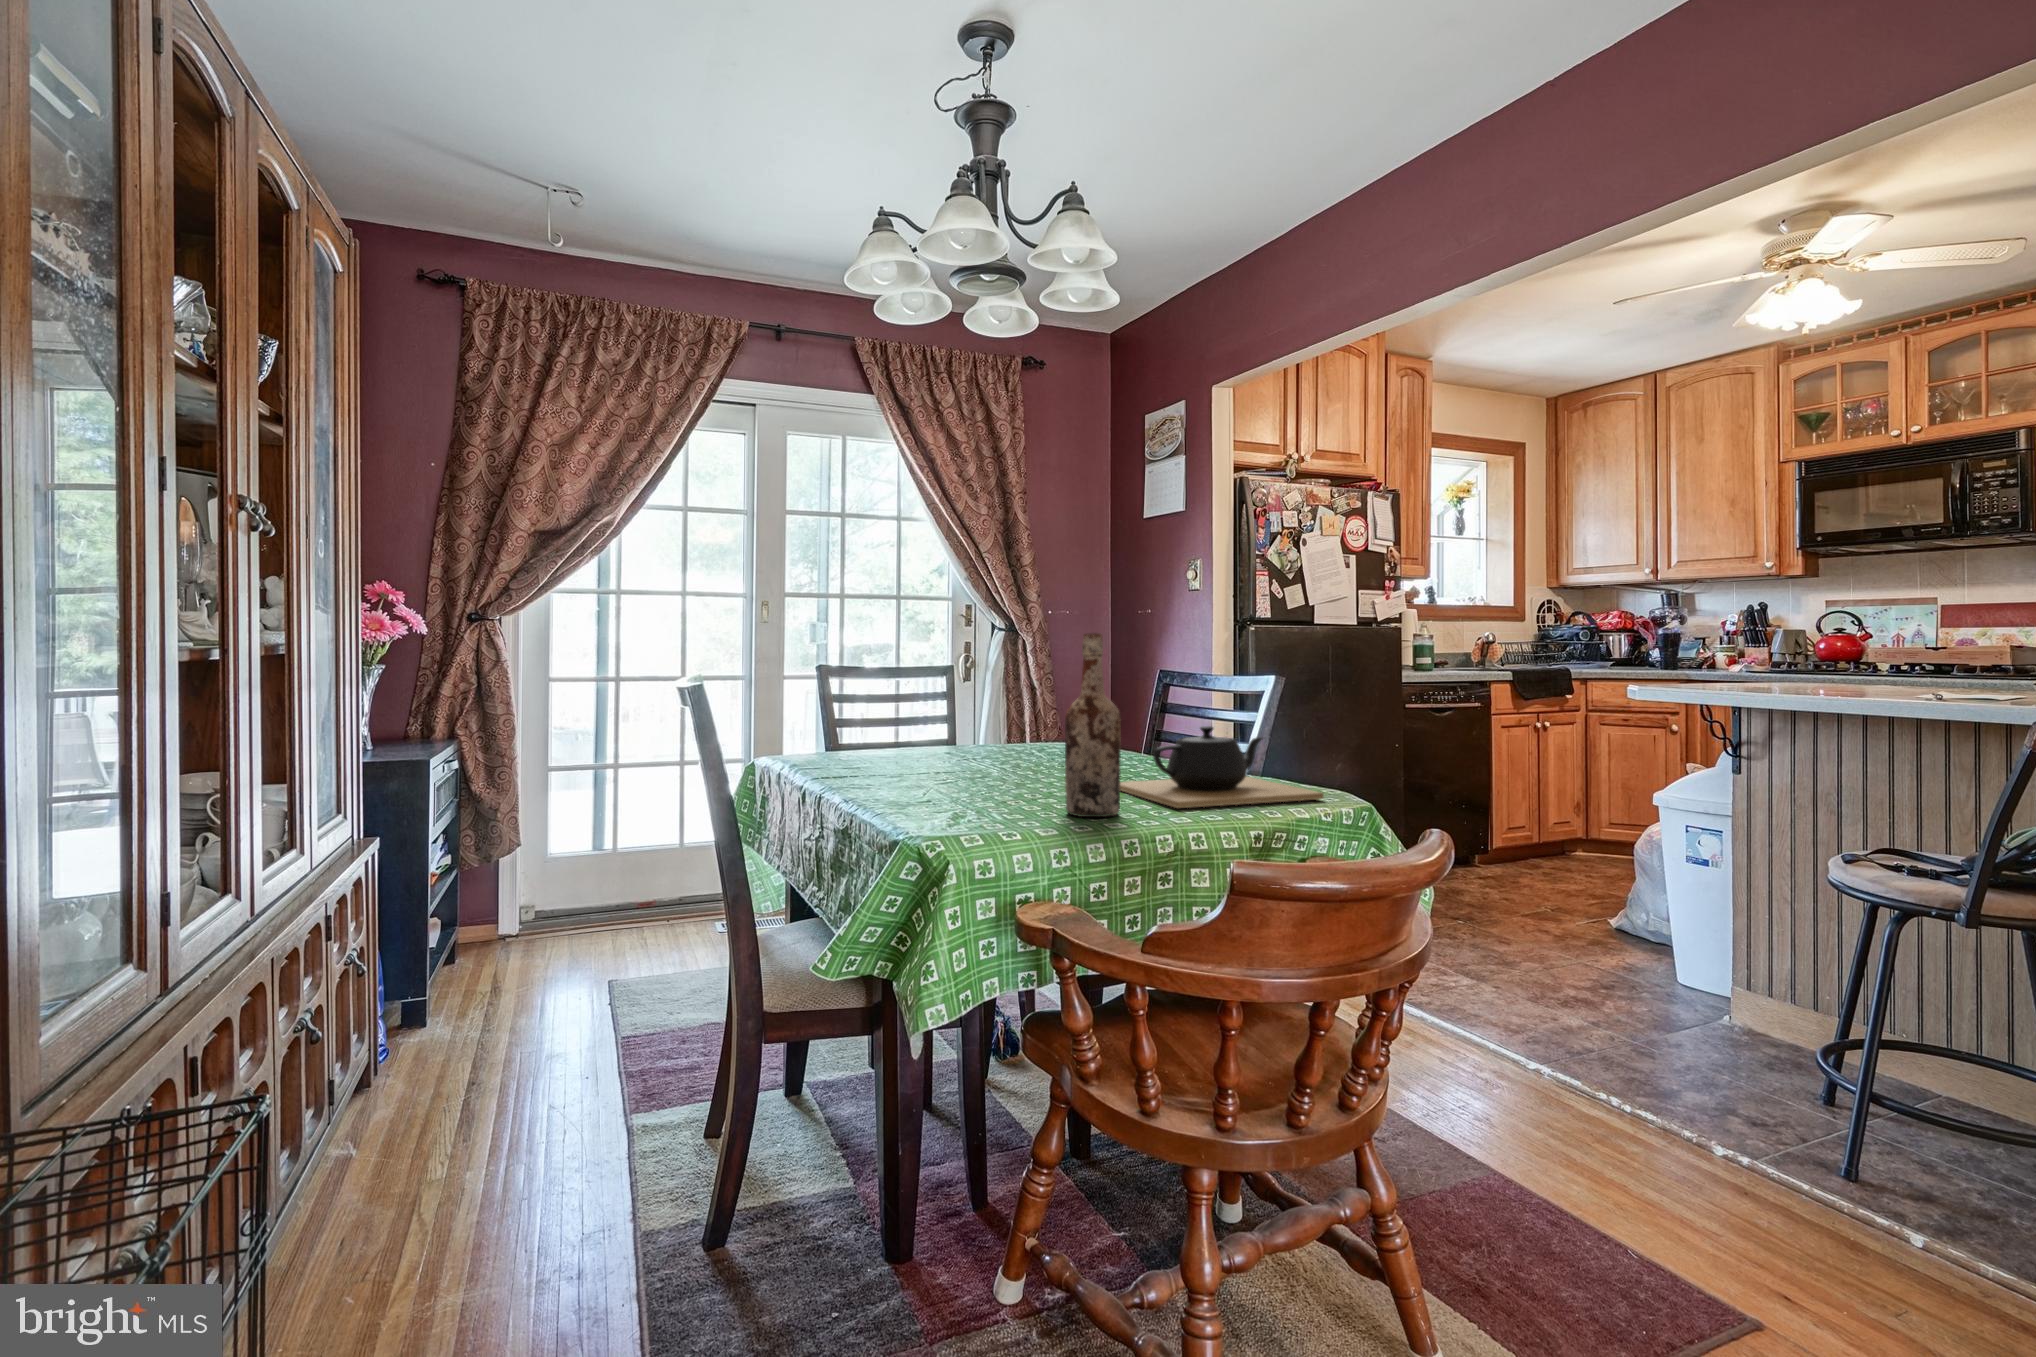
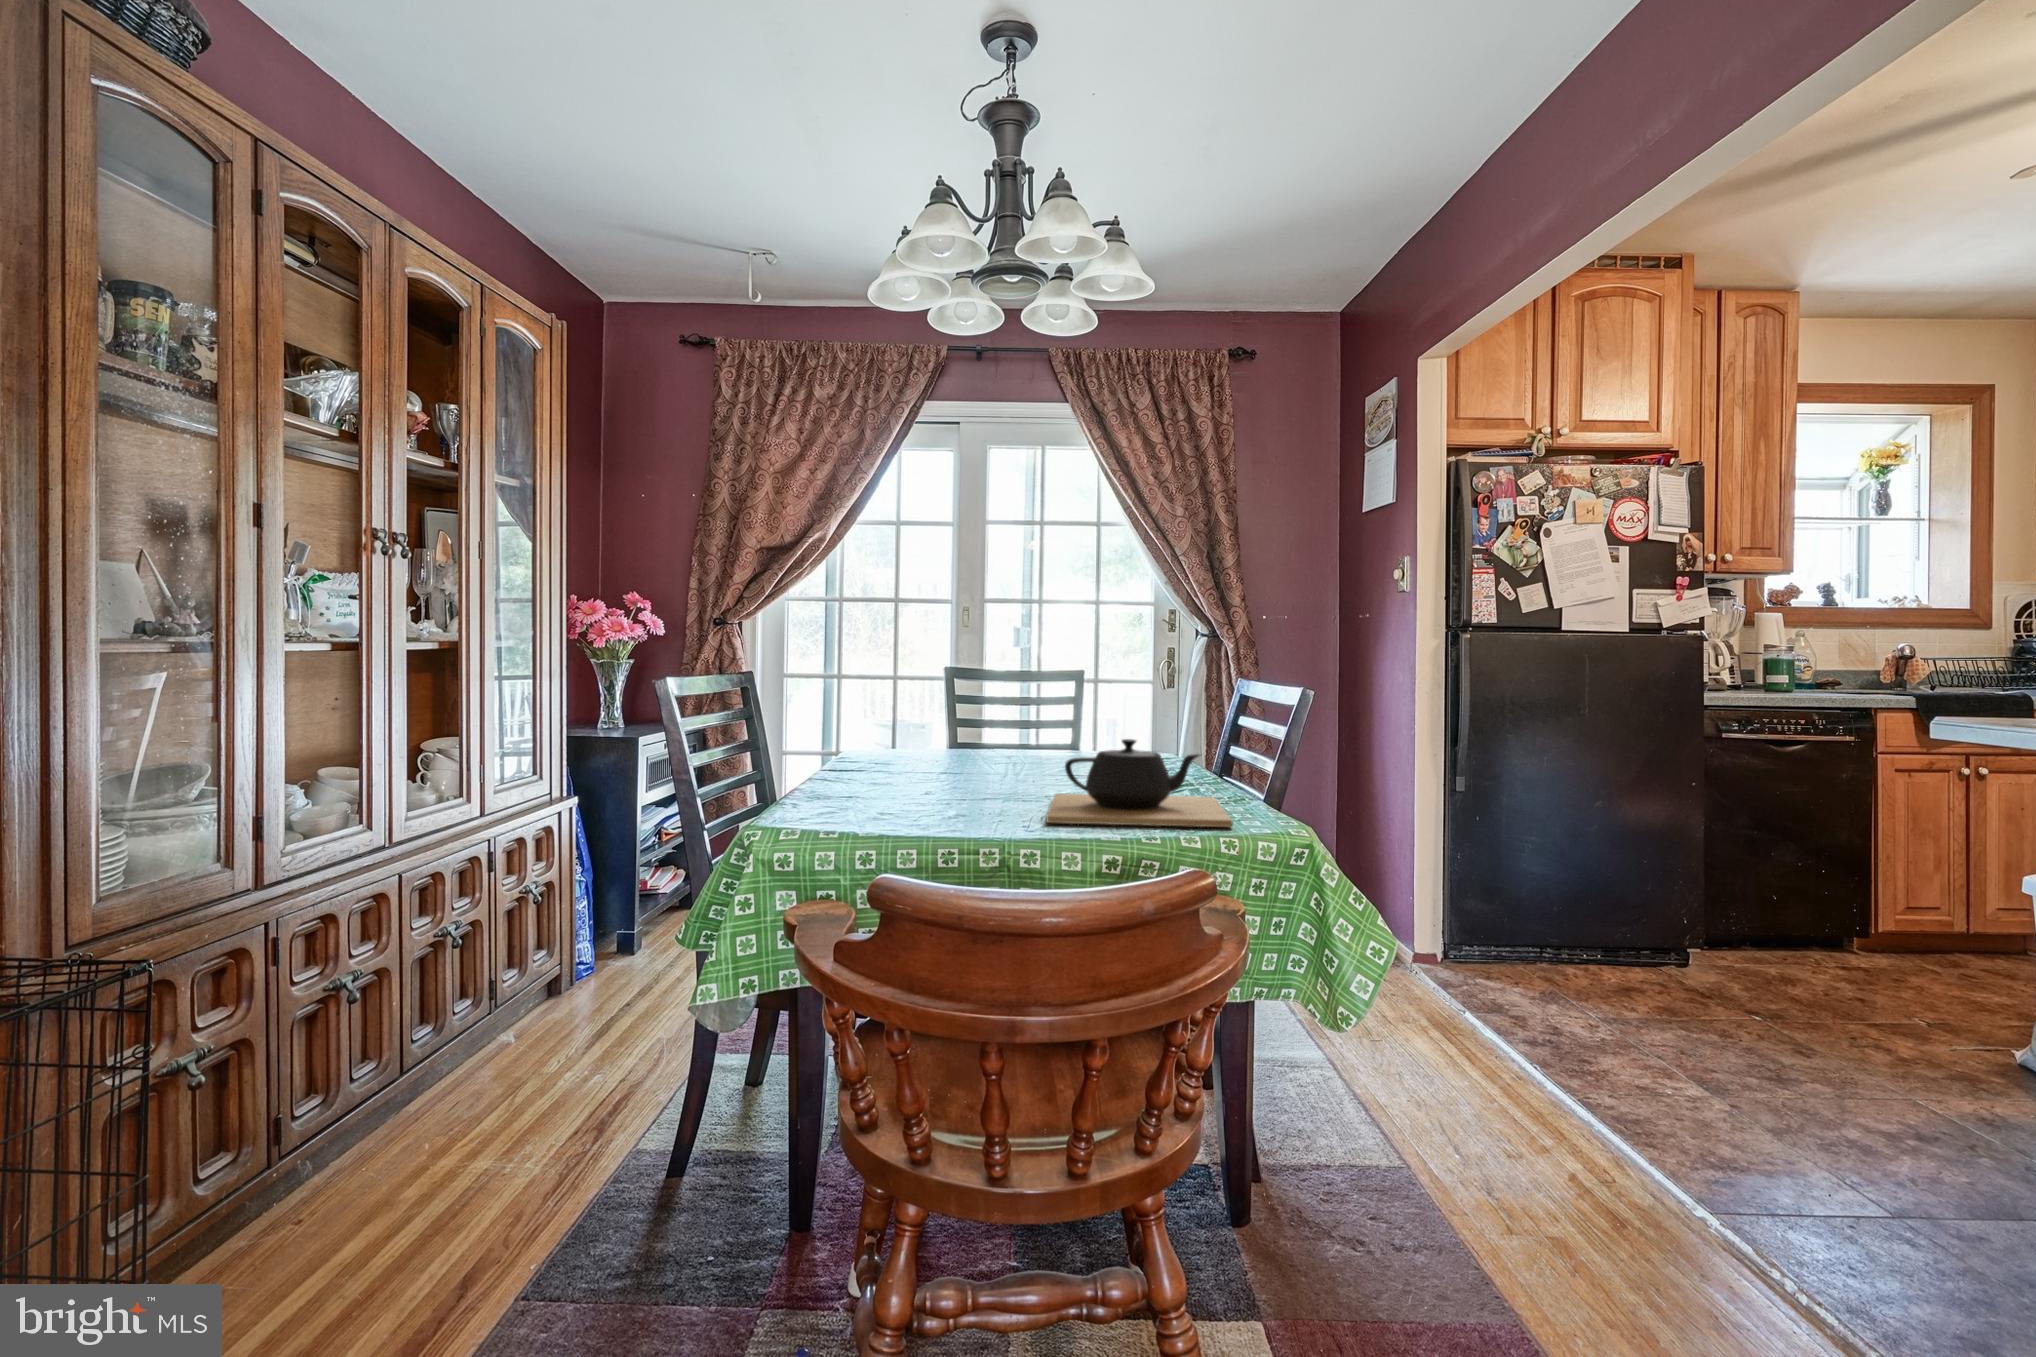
wine bottle: present [1065,633,1121,817] -> none [928,638,985,824]

